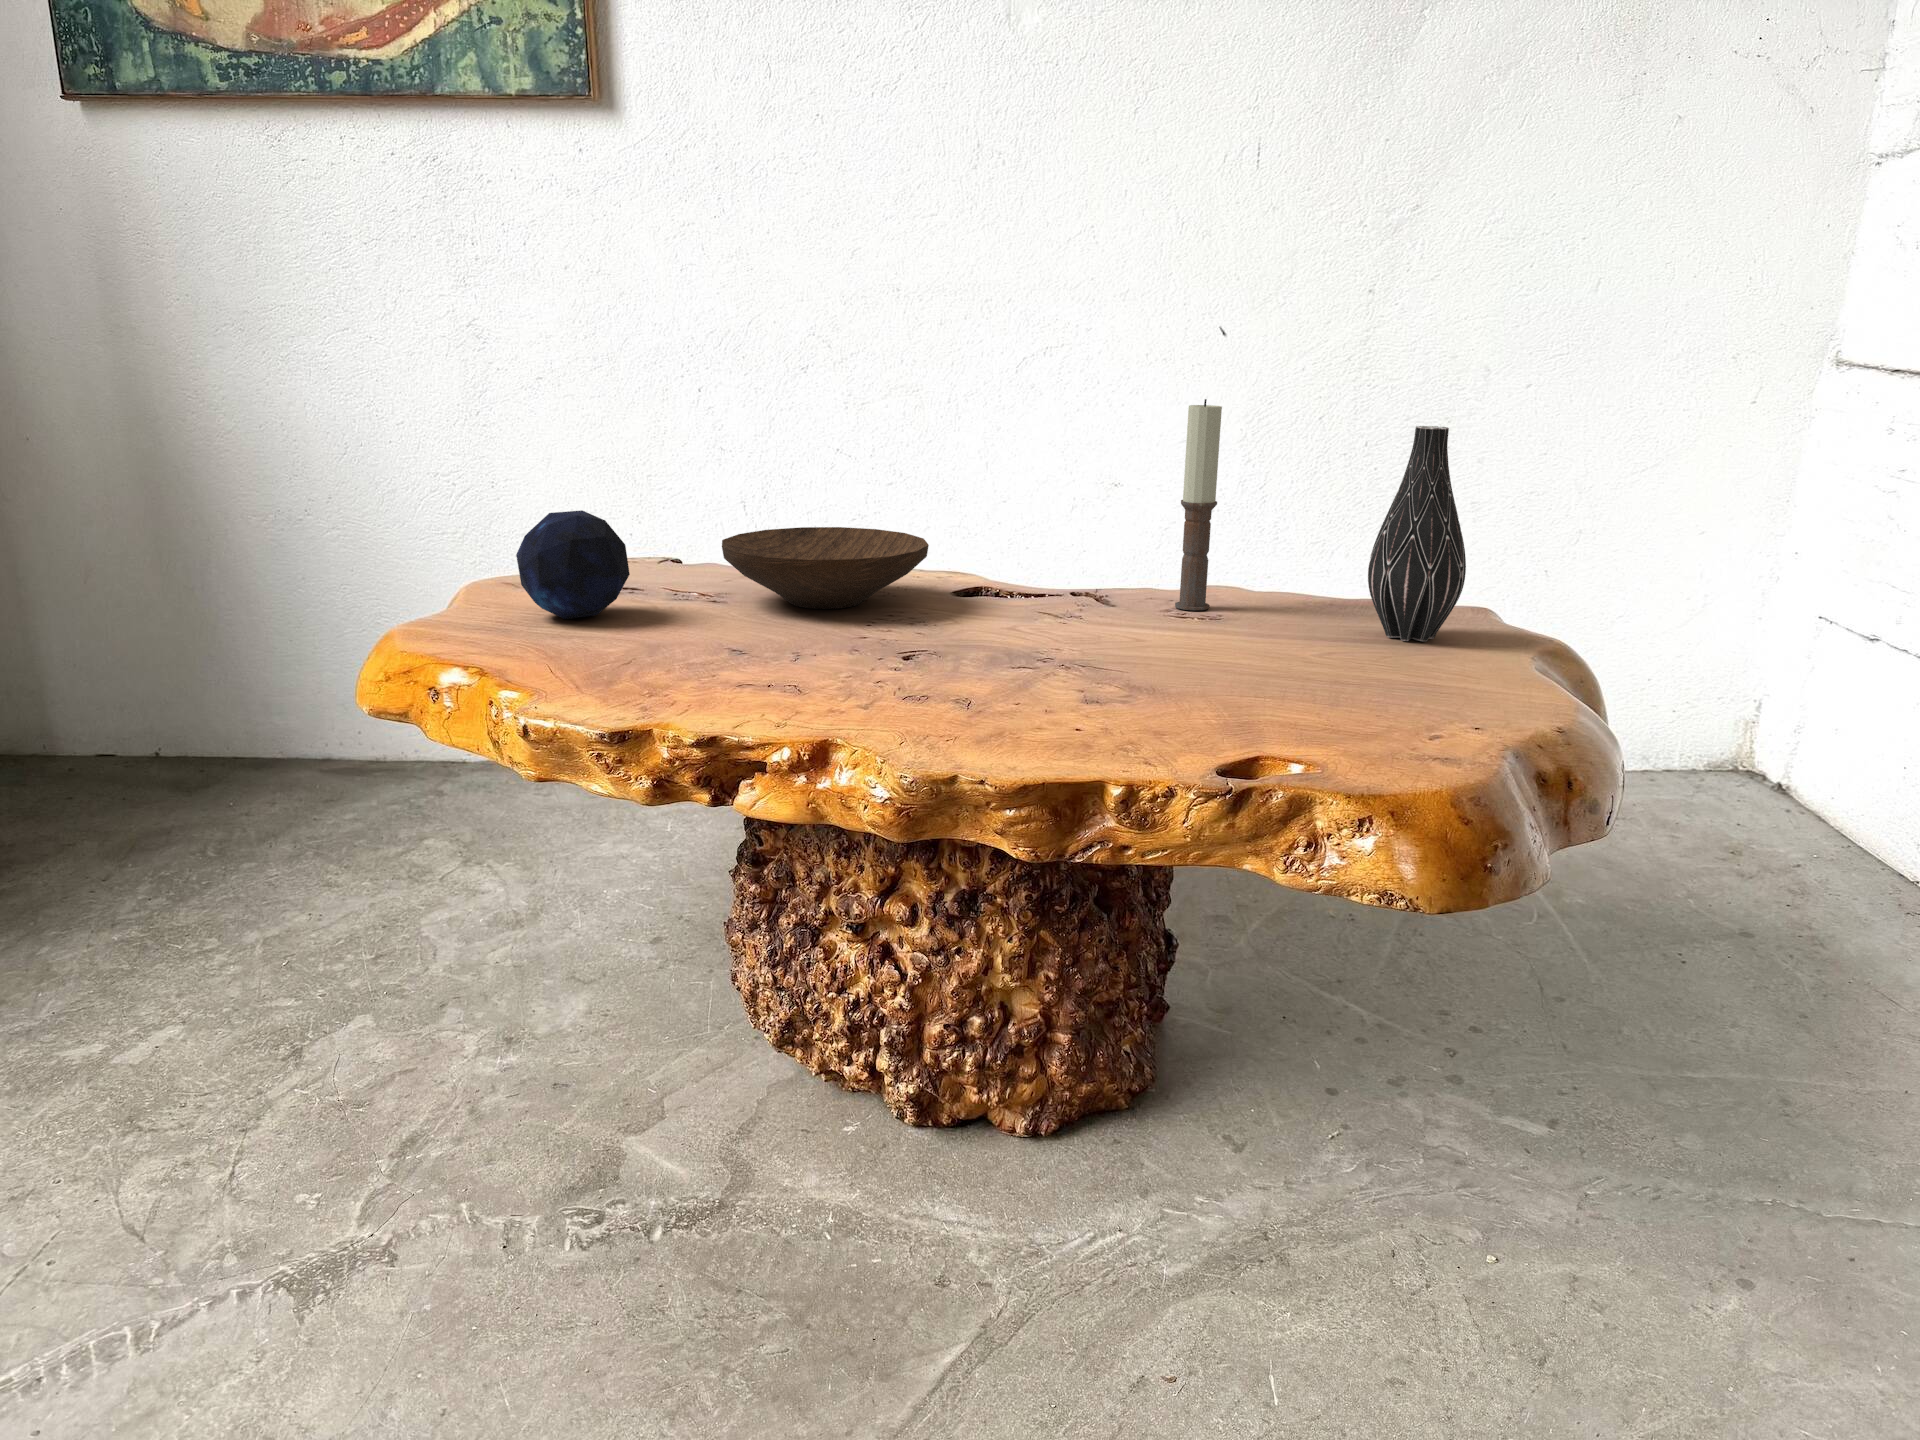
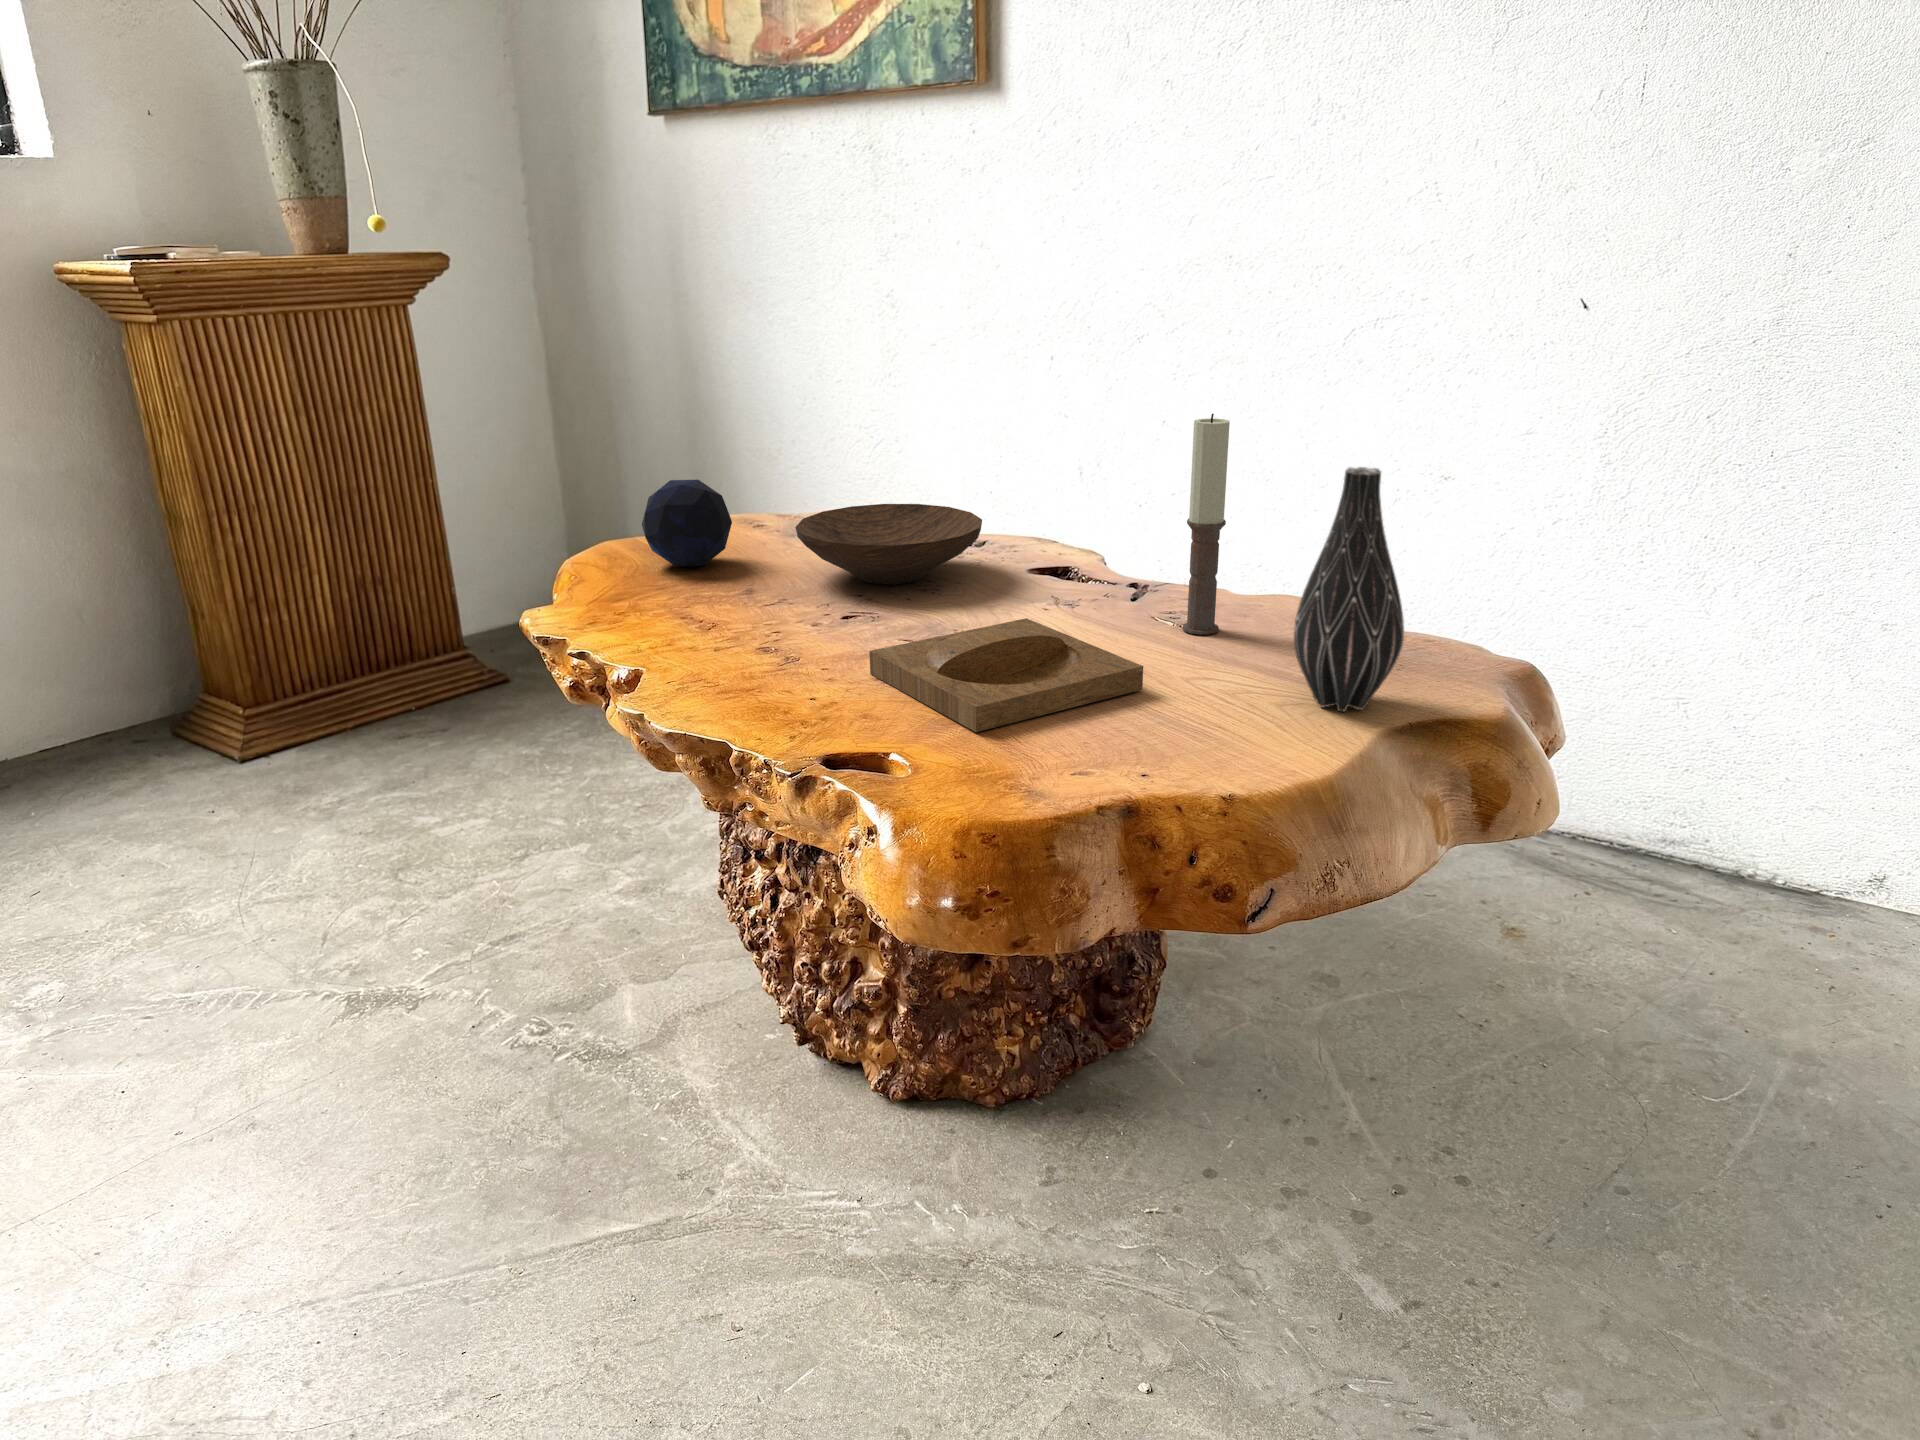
tray: none [1024,608,1269,695] -> present [869,618,1143,732]

